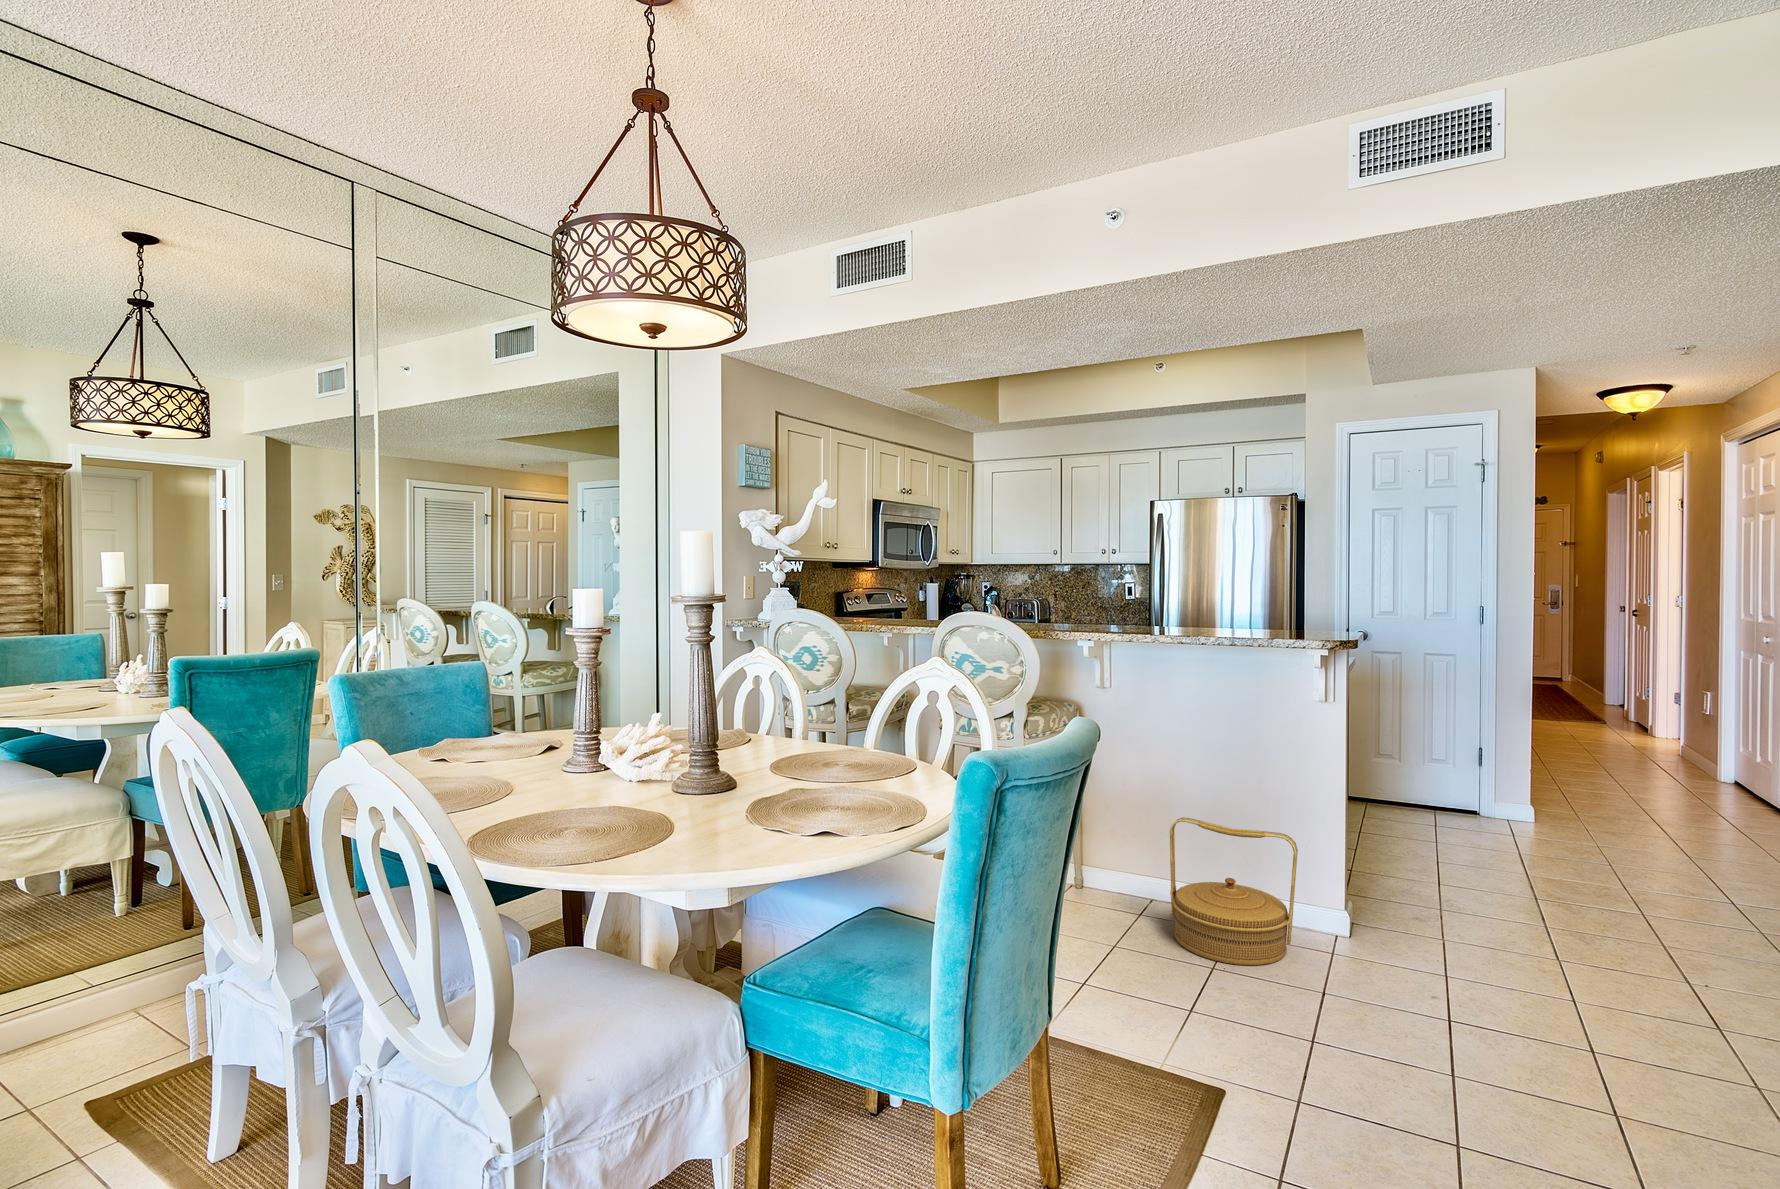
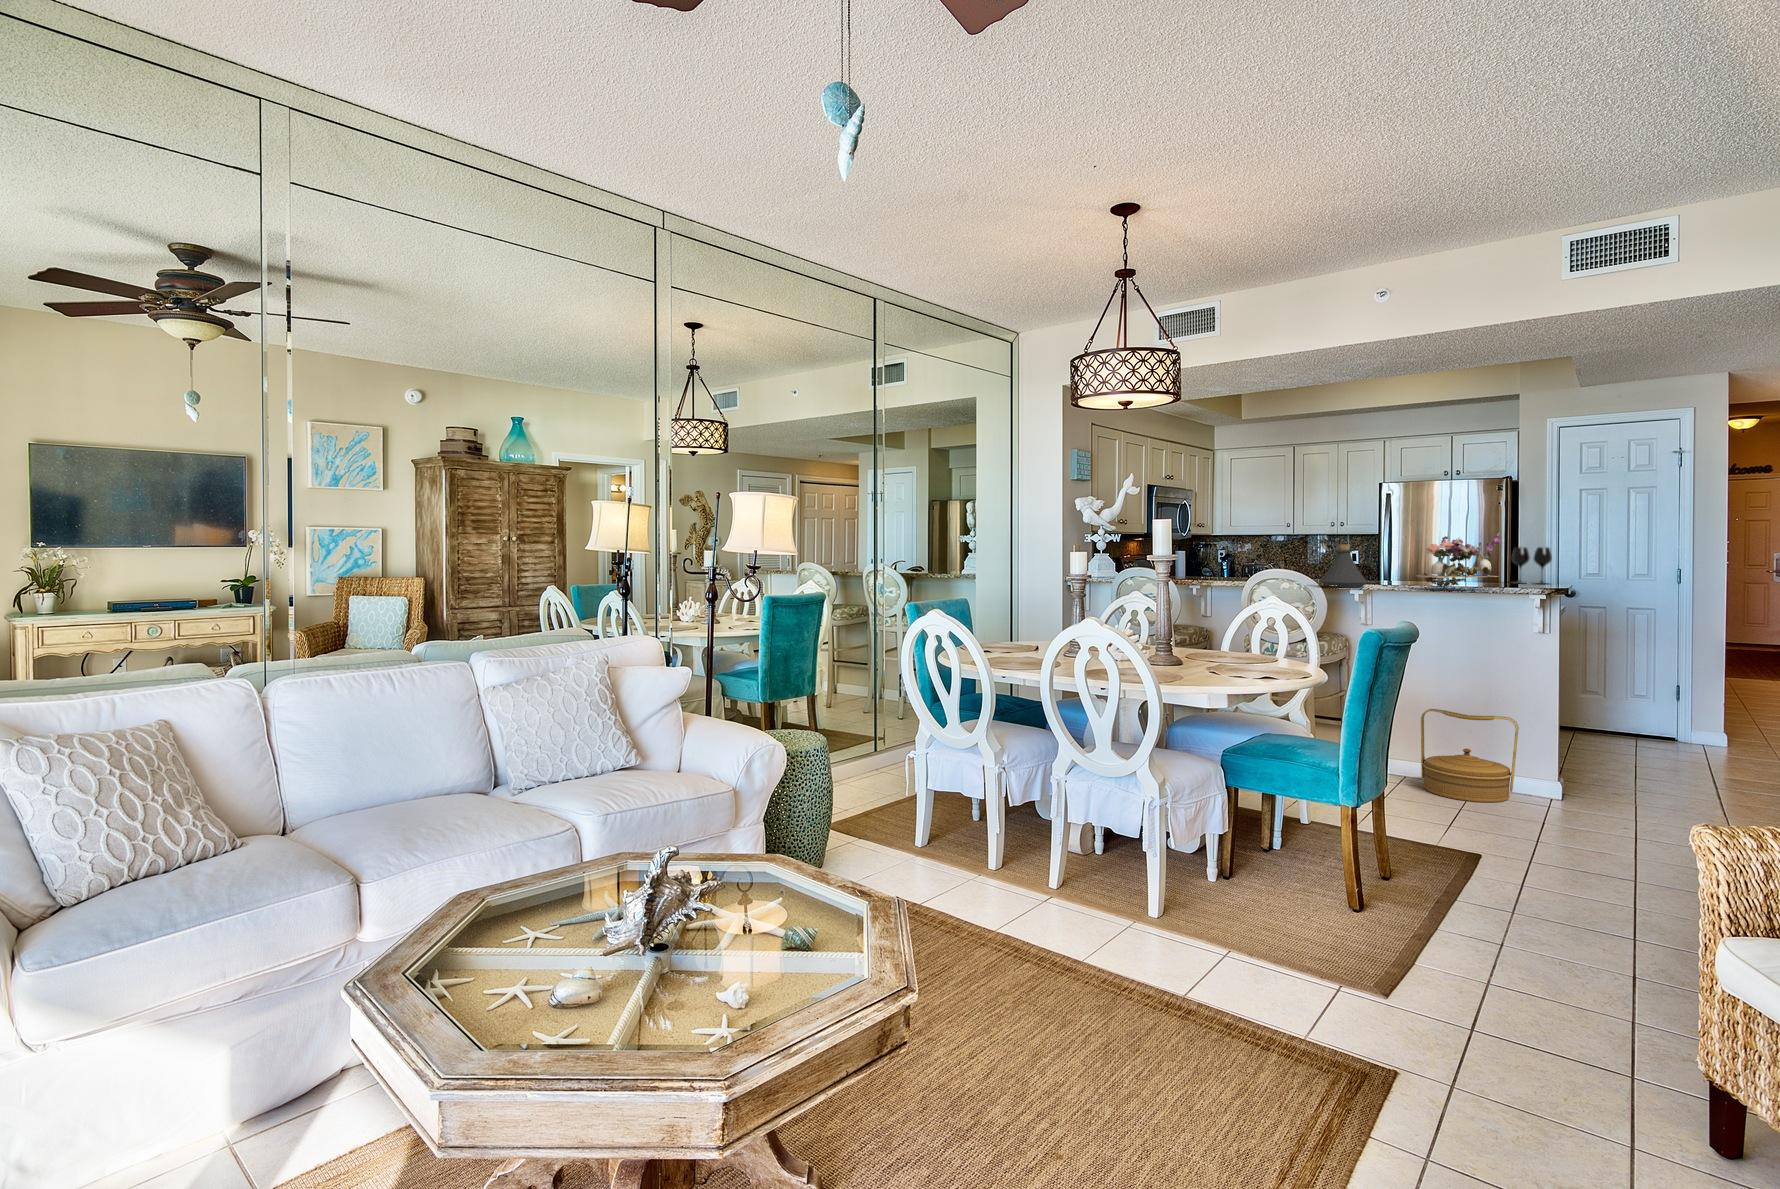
flower arrangement: none [1169,562,1275,640] -> present [1417,533,1501,589]
bottle: none [1054,576,1114,635] -> present [1319,544,1367,587]
wine glass: none [1291,581,1339,628] -> present [1512,547,1552,584]

